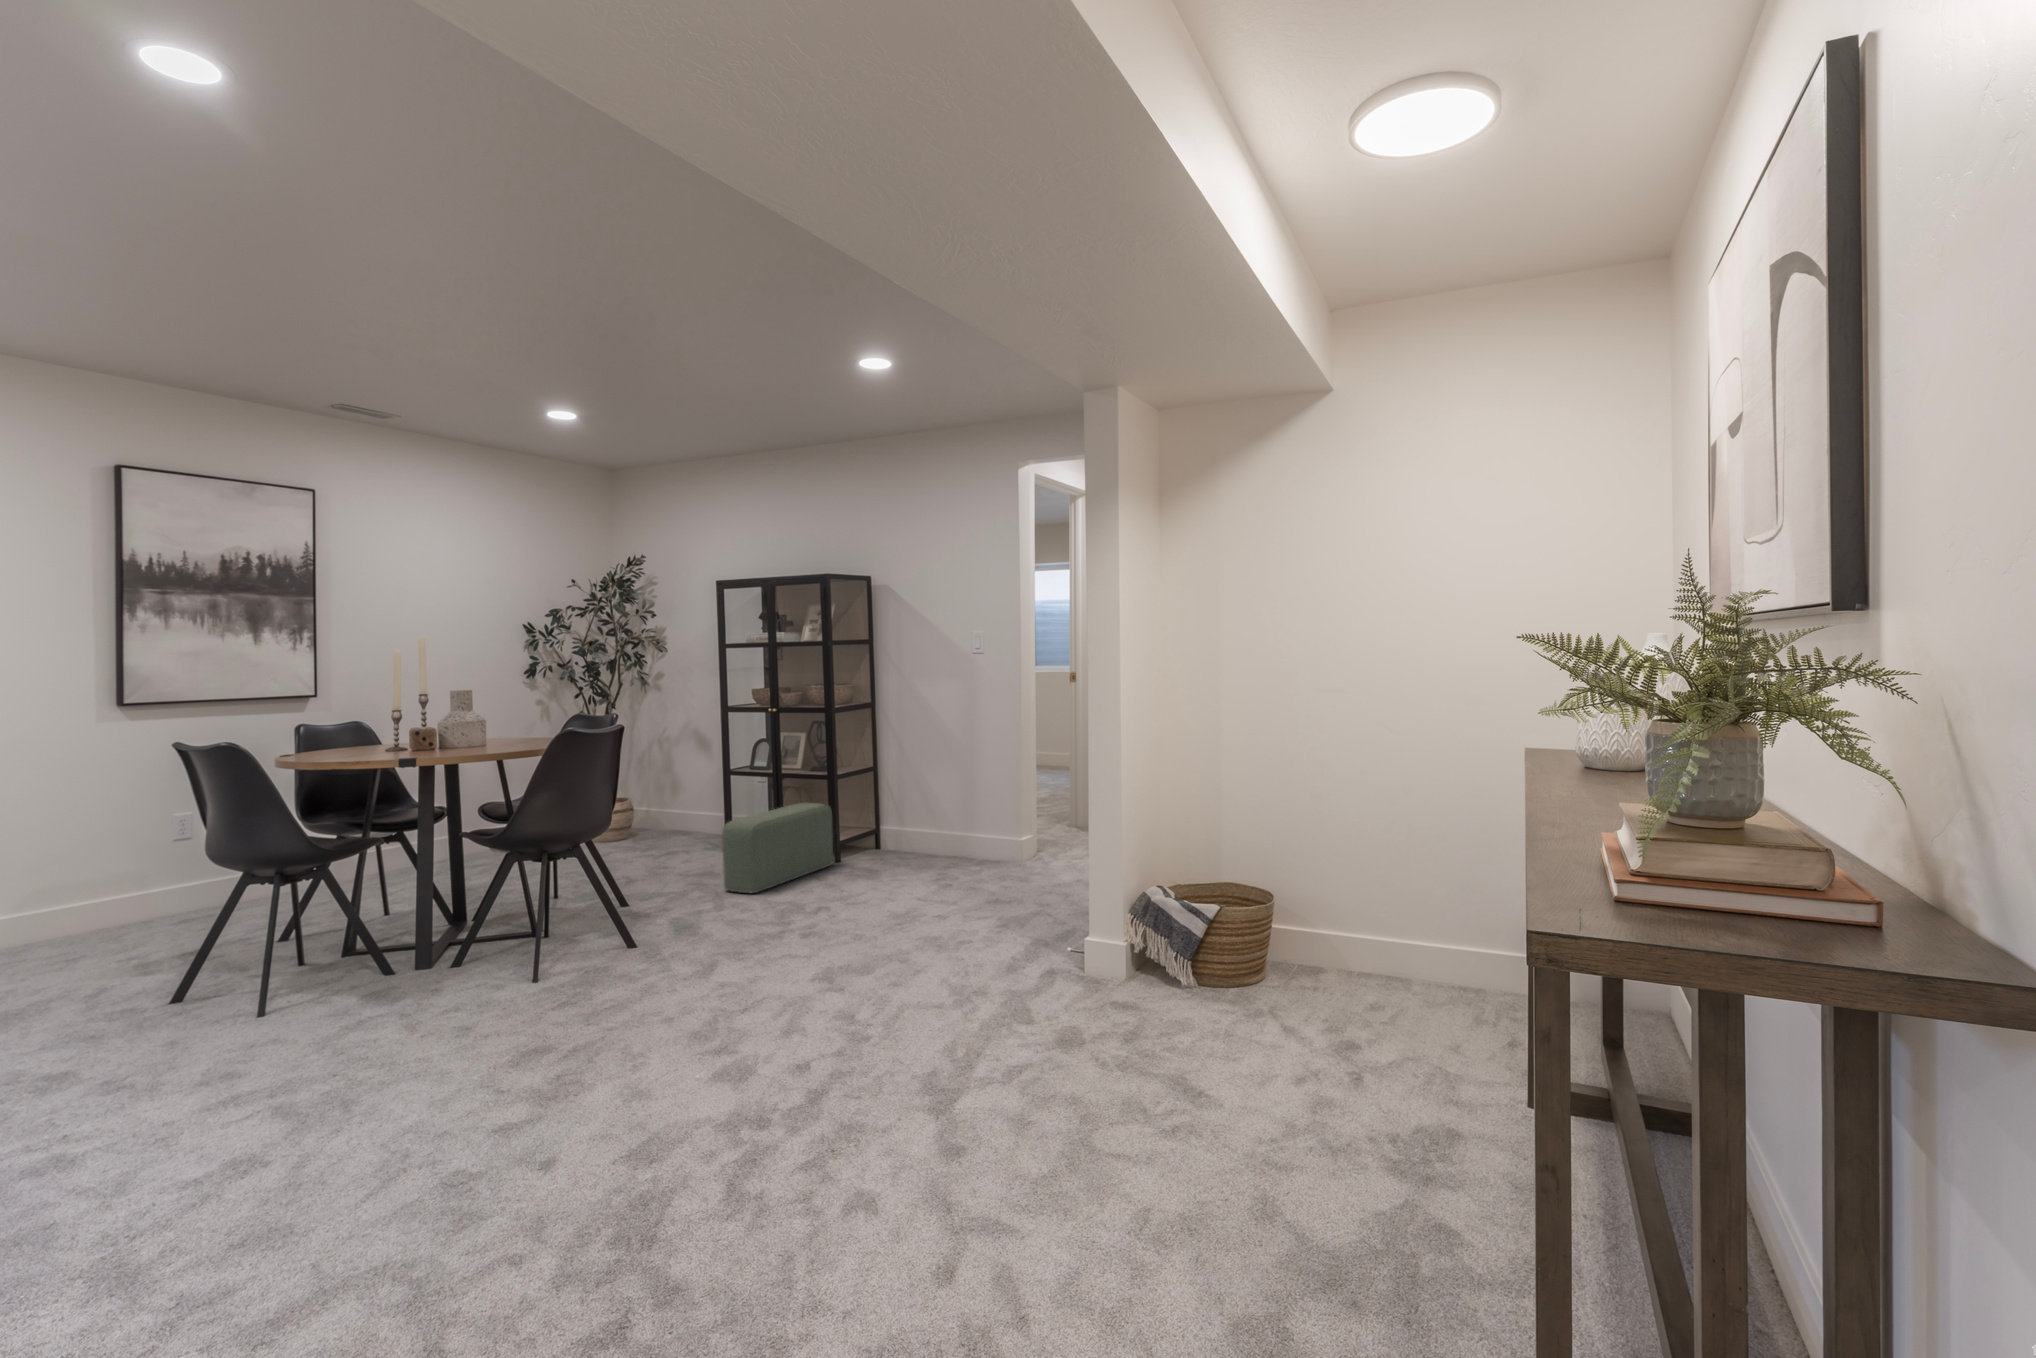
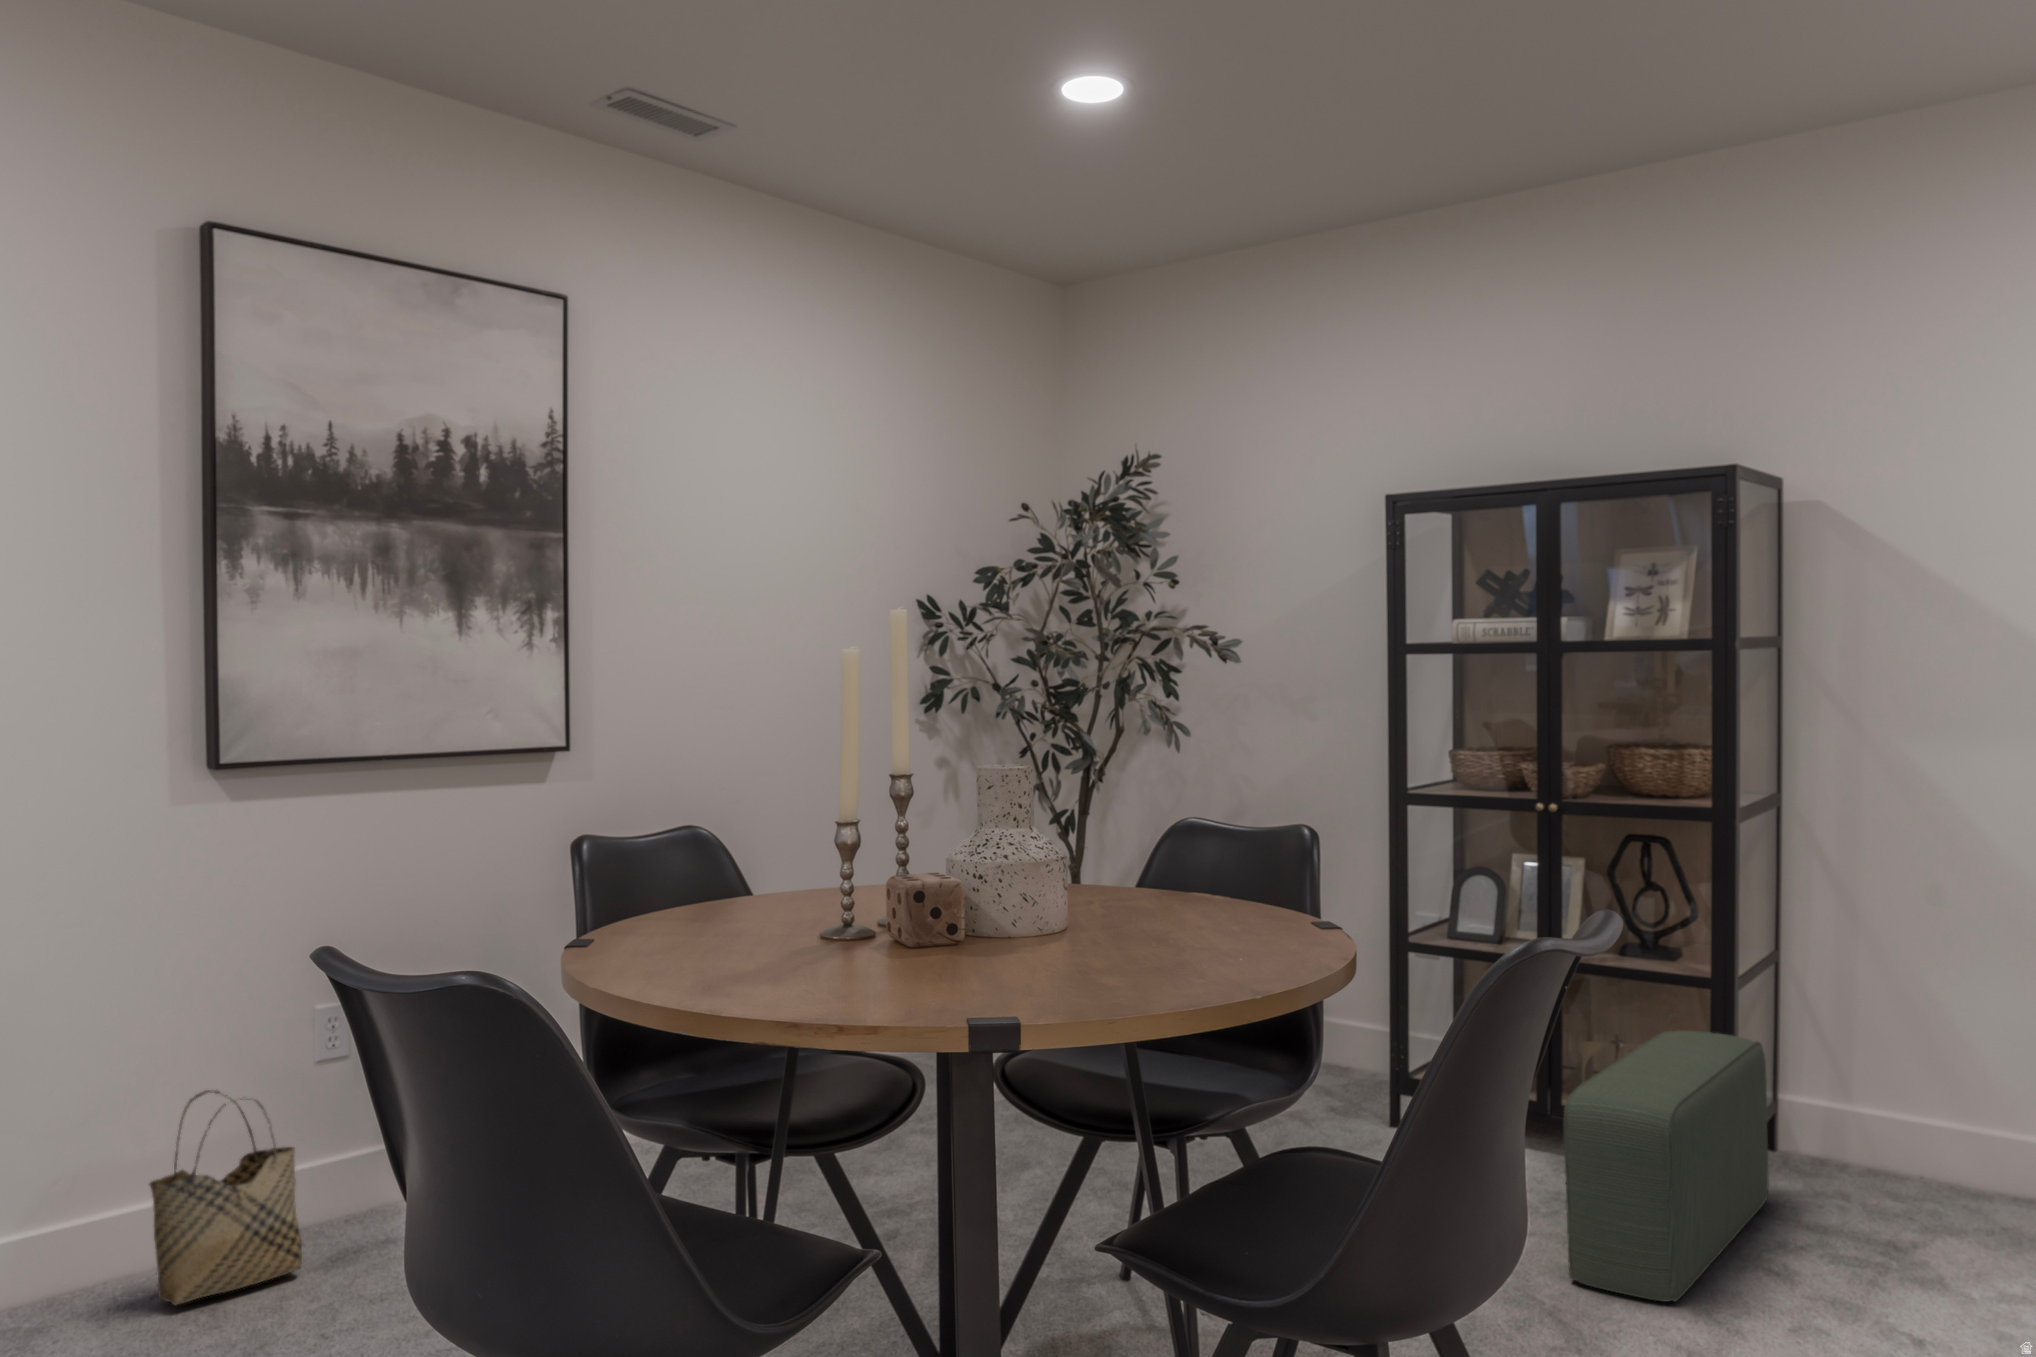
woven basket: none [93,845,174,933] -> present [149,1090,302,1305]

